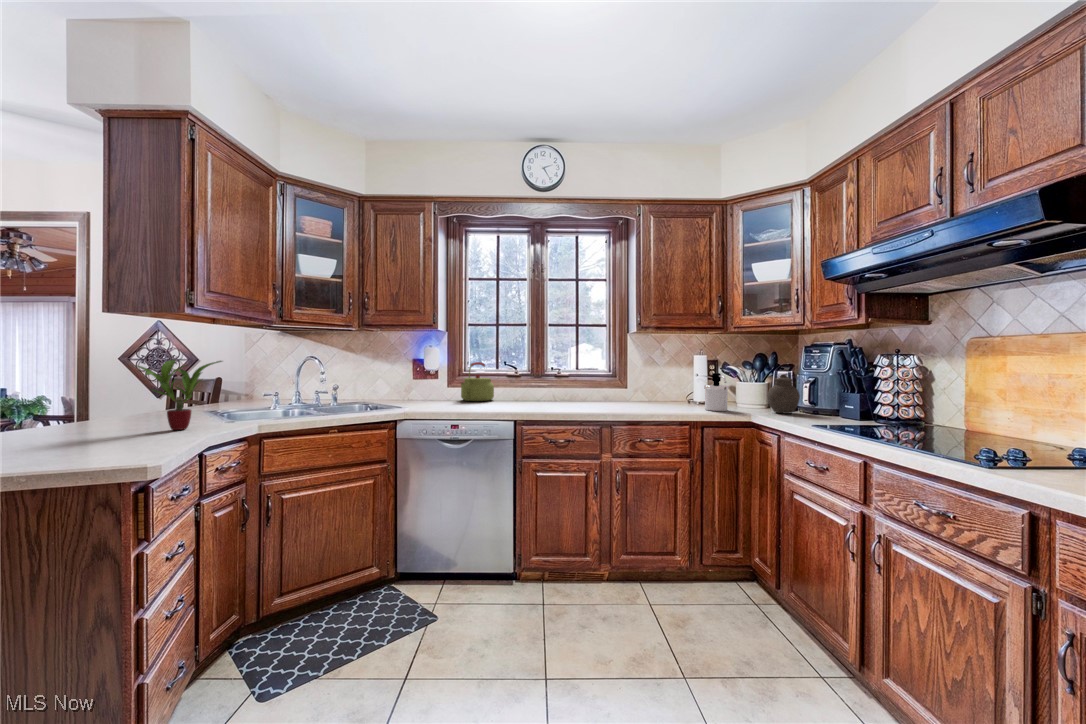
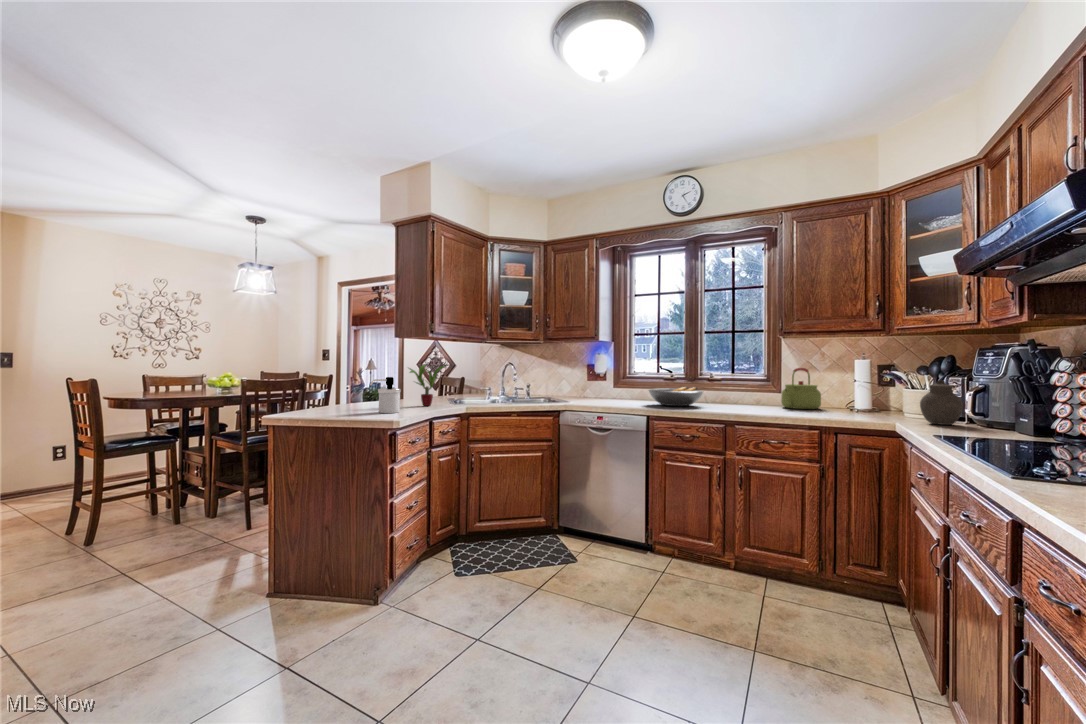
kettle: present [461,362,494,401] -> present [781,368,821,409]
soap dispenser: present [704,373,729,411] -> present [370,377,401,413]
fruit bowl: none [507,385,568,407] -> present [649,387,703,406]

